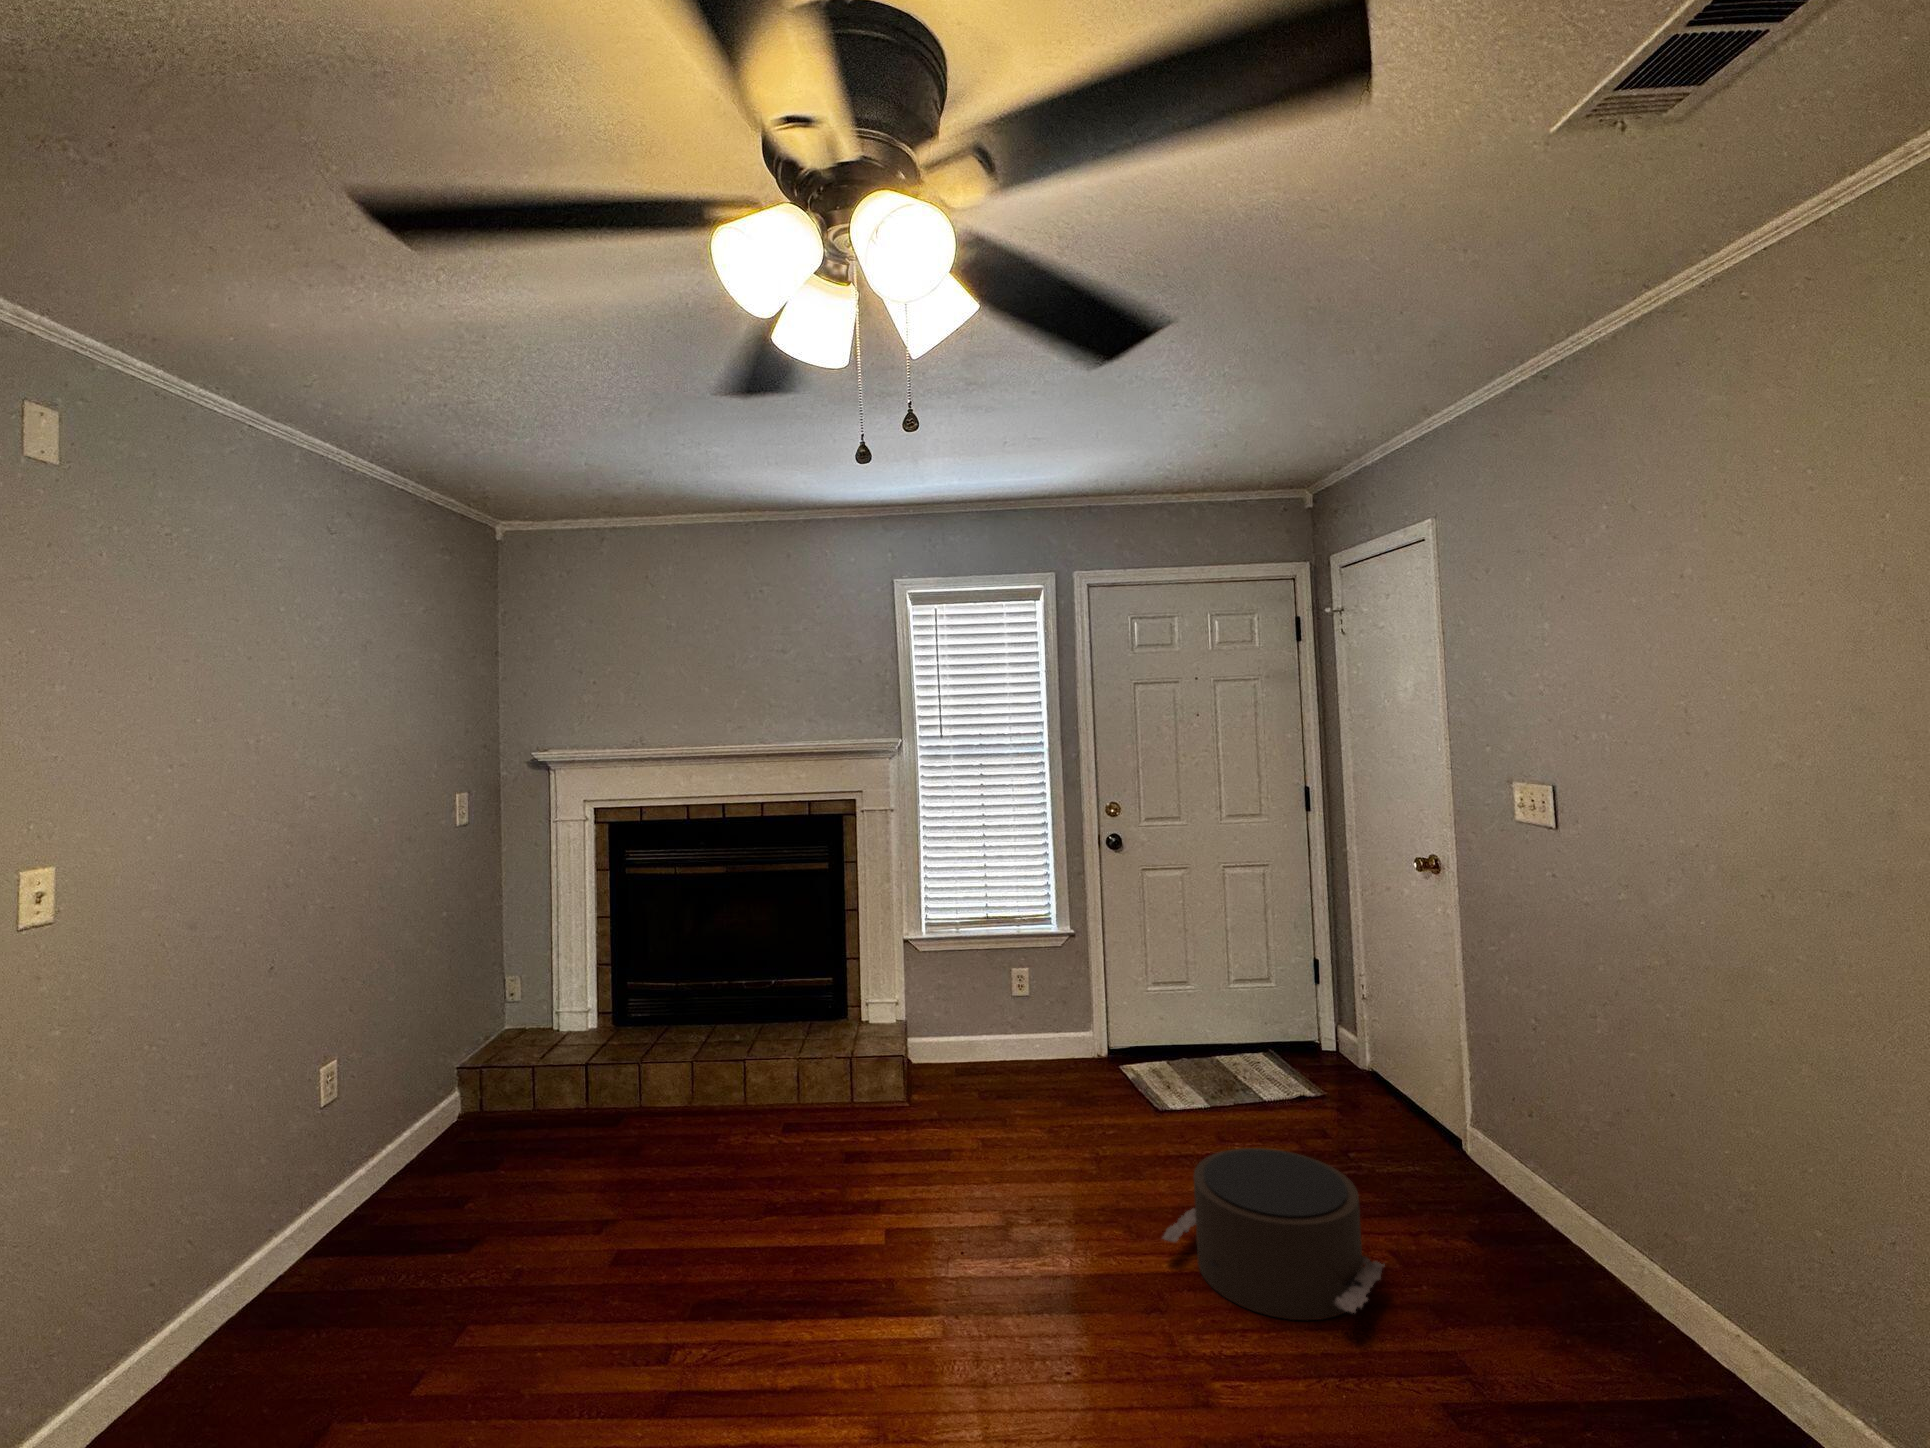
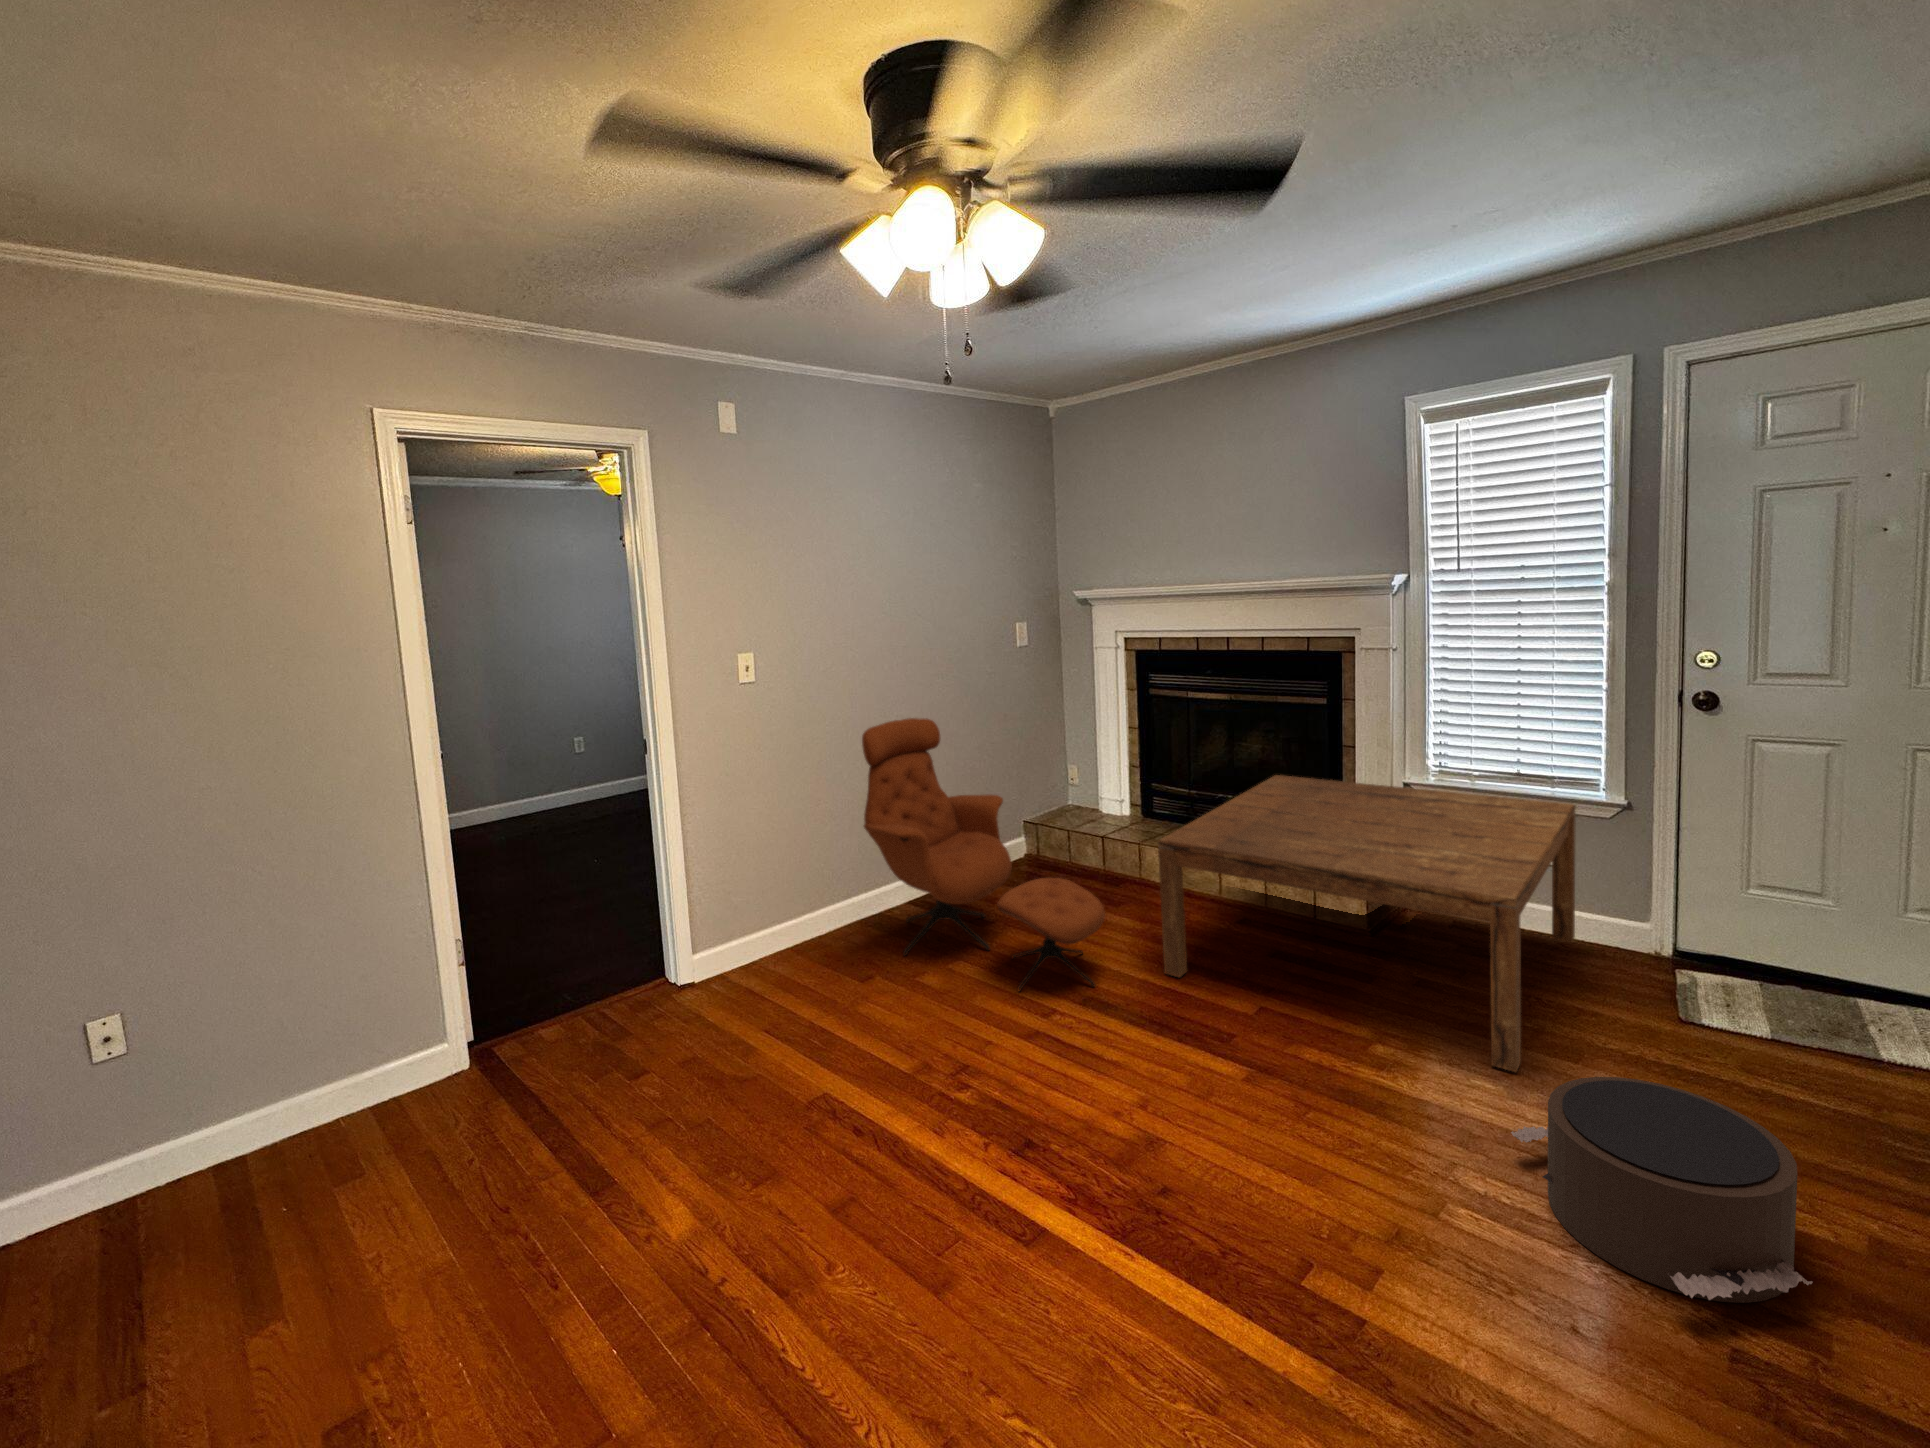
lounge chair: none [278,925,690,1318] -> present [862,718,1105,991]
coffee table: none [748,938,1107,1208] -> present [1158,775,1576,1072]

